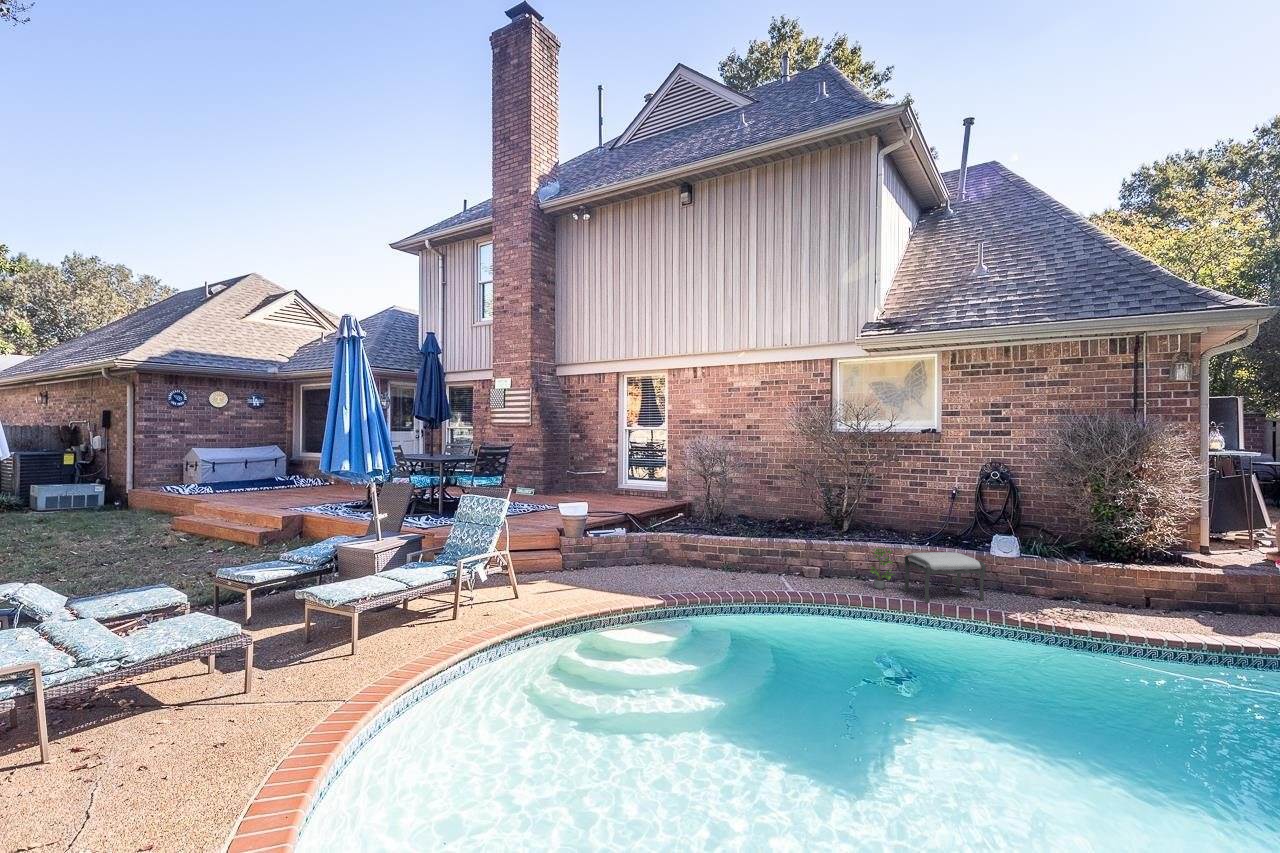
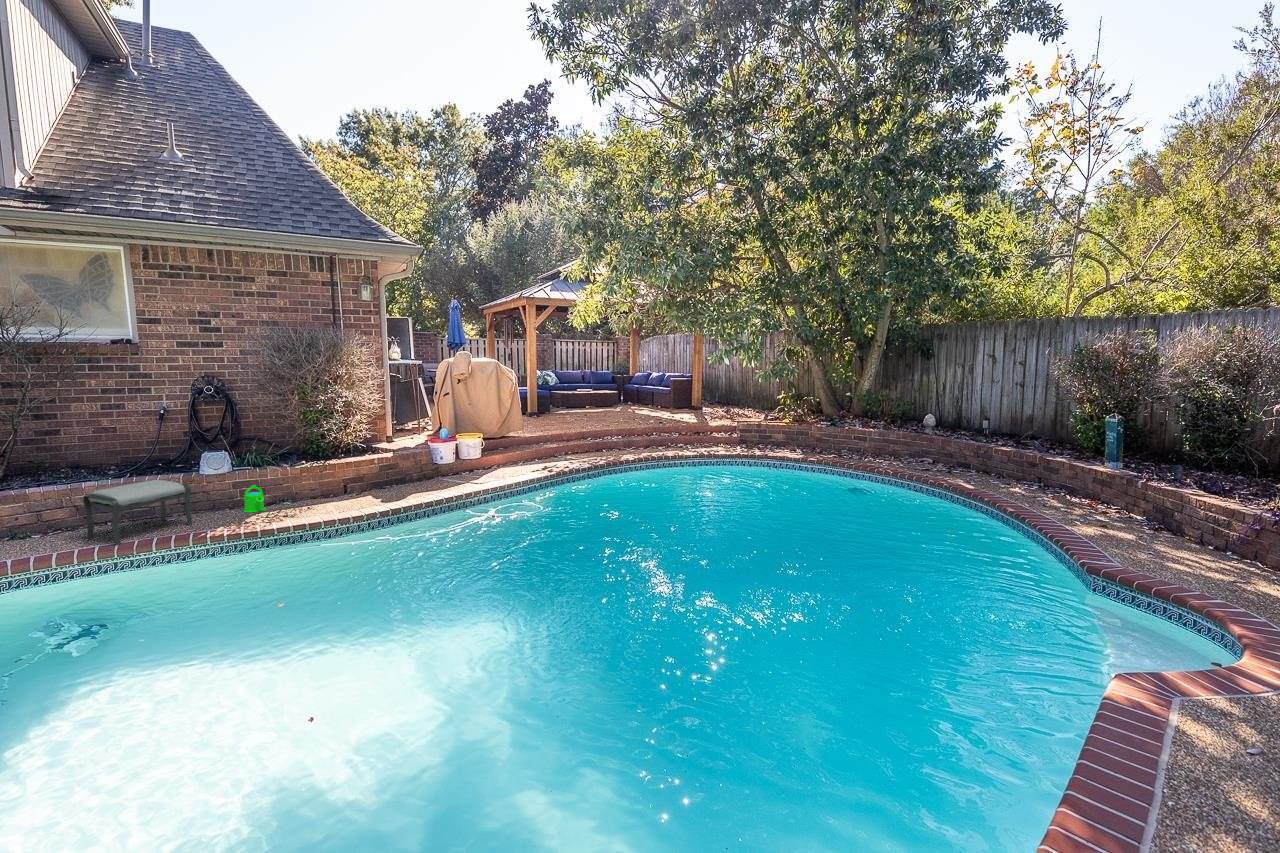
potted plant: present [870,548,895,589] -> none [29,490,75,545]
watering can: none [1030,576,1054,604] -> present [244,485,265,512]

